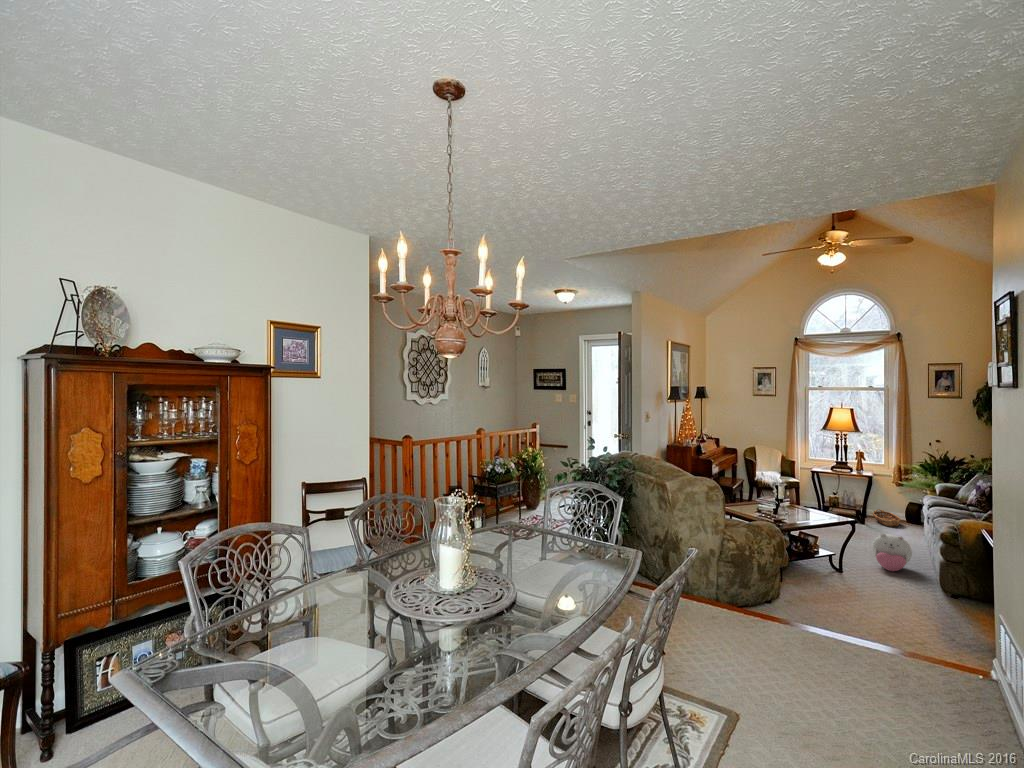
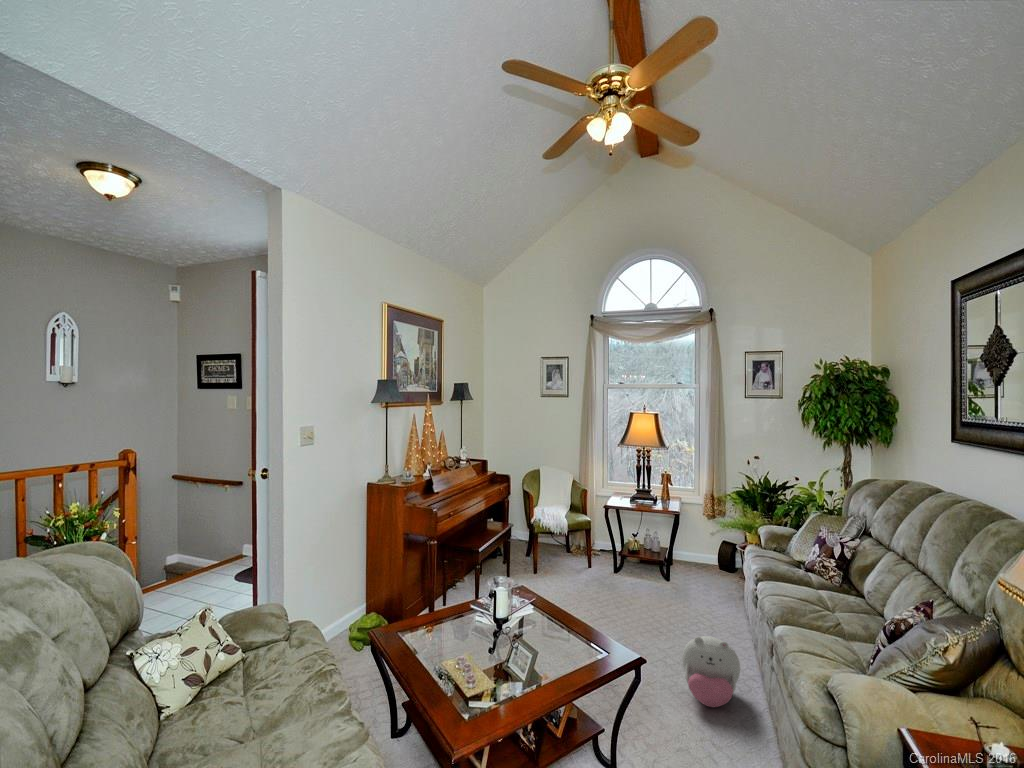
basket: present [873,509,901,526] -> none [673,553,725,583]

